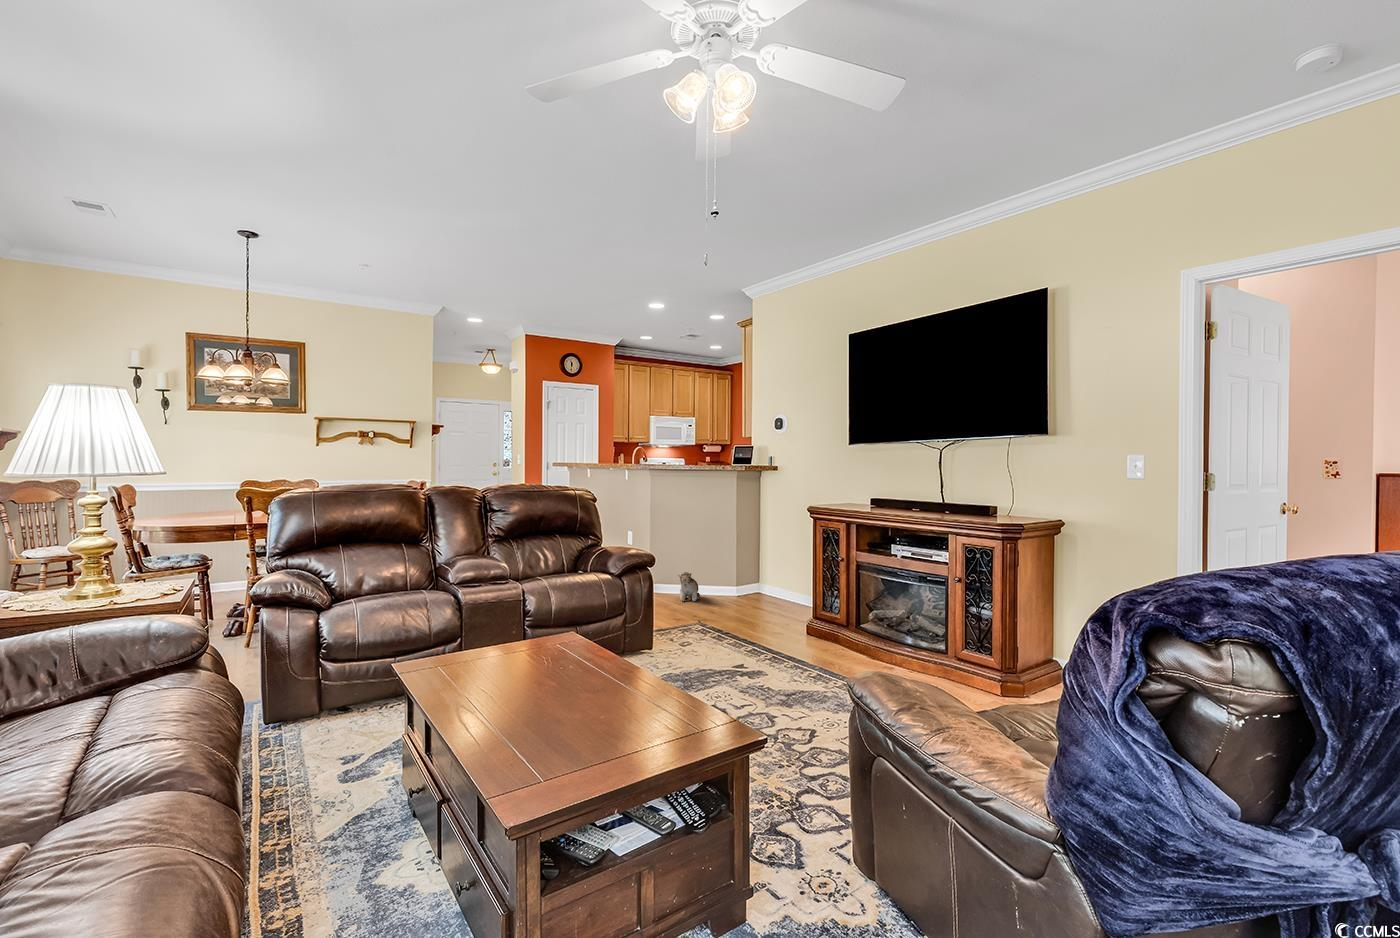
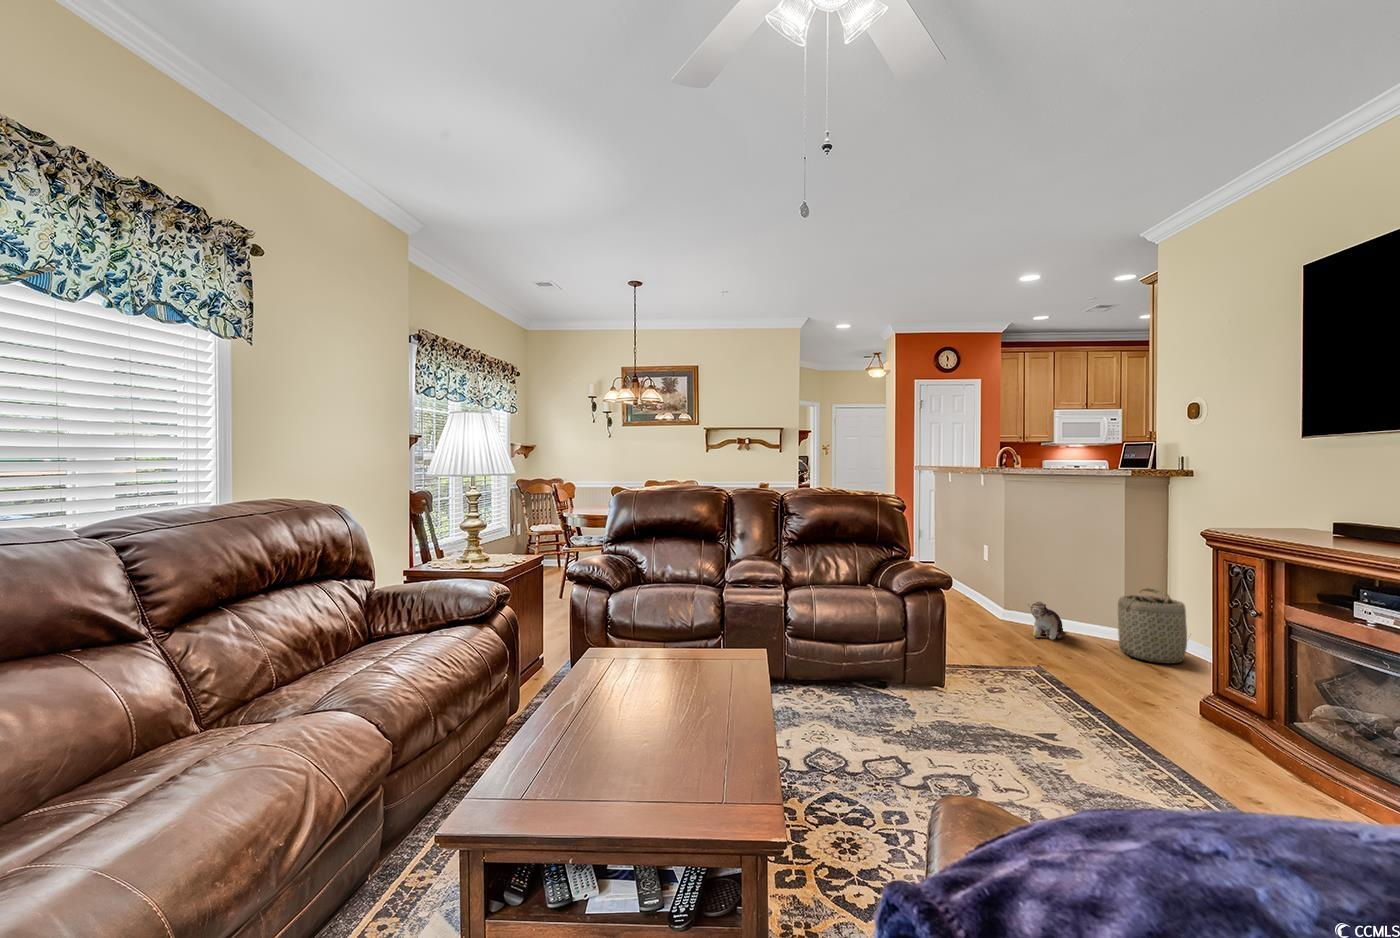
basket: none [737,553,778,606] -> present [1118,588,1187,663]

